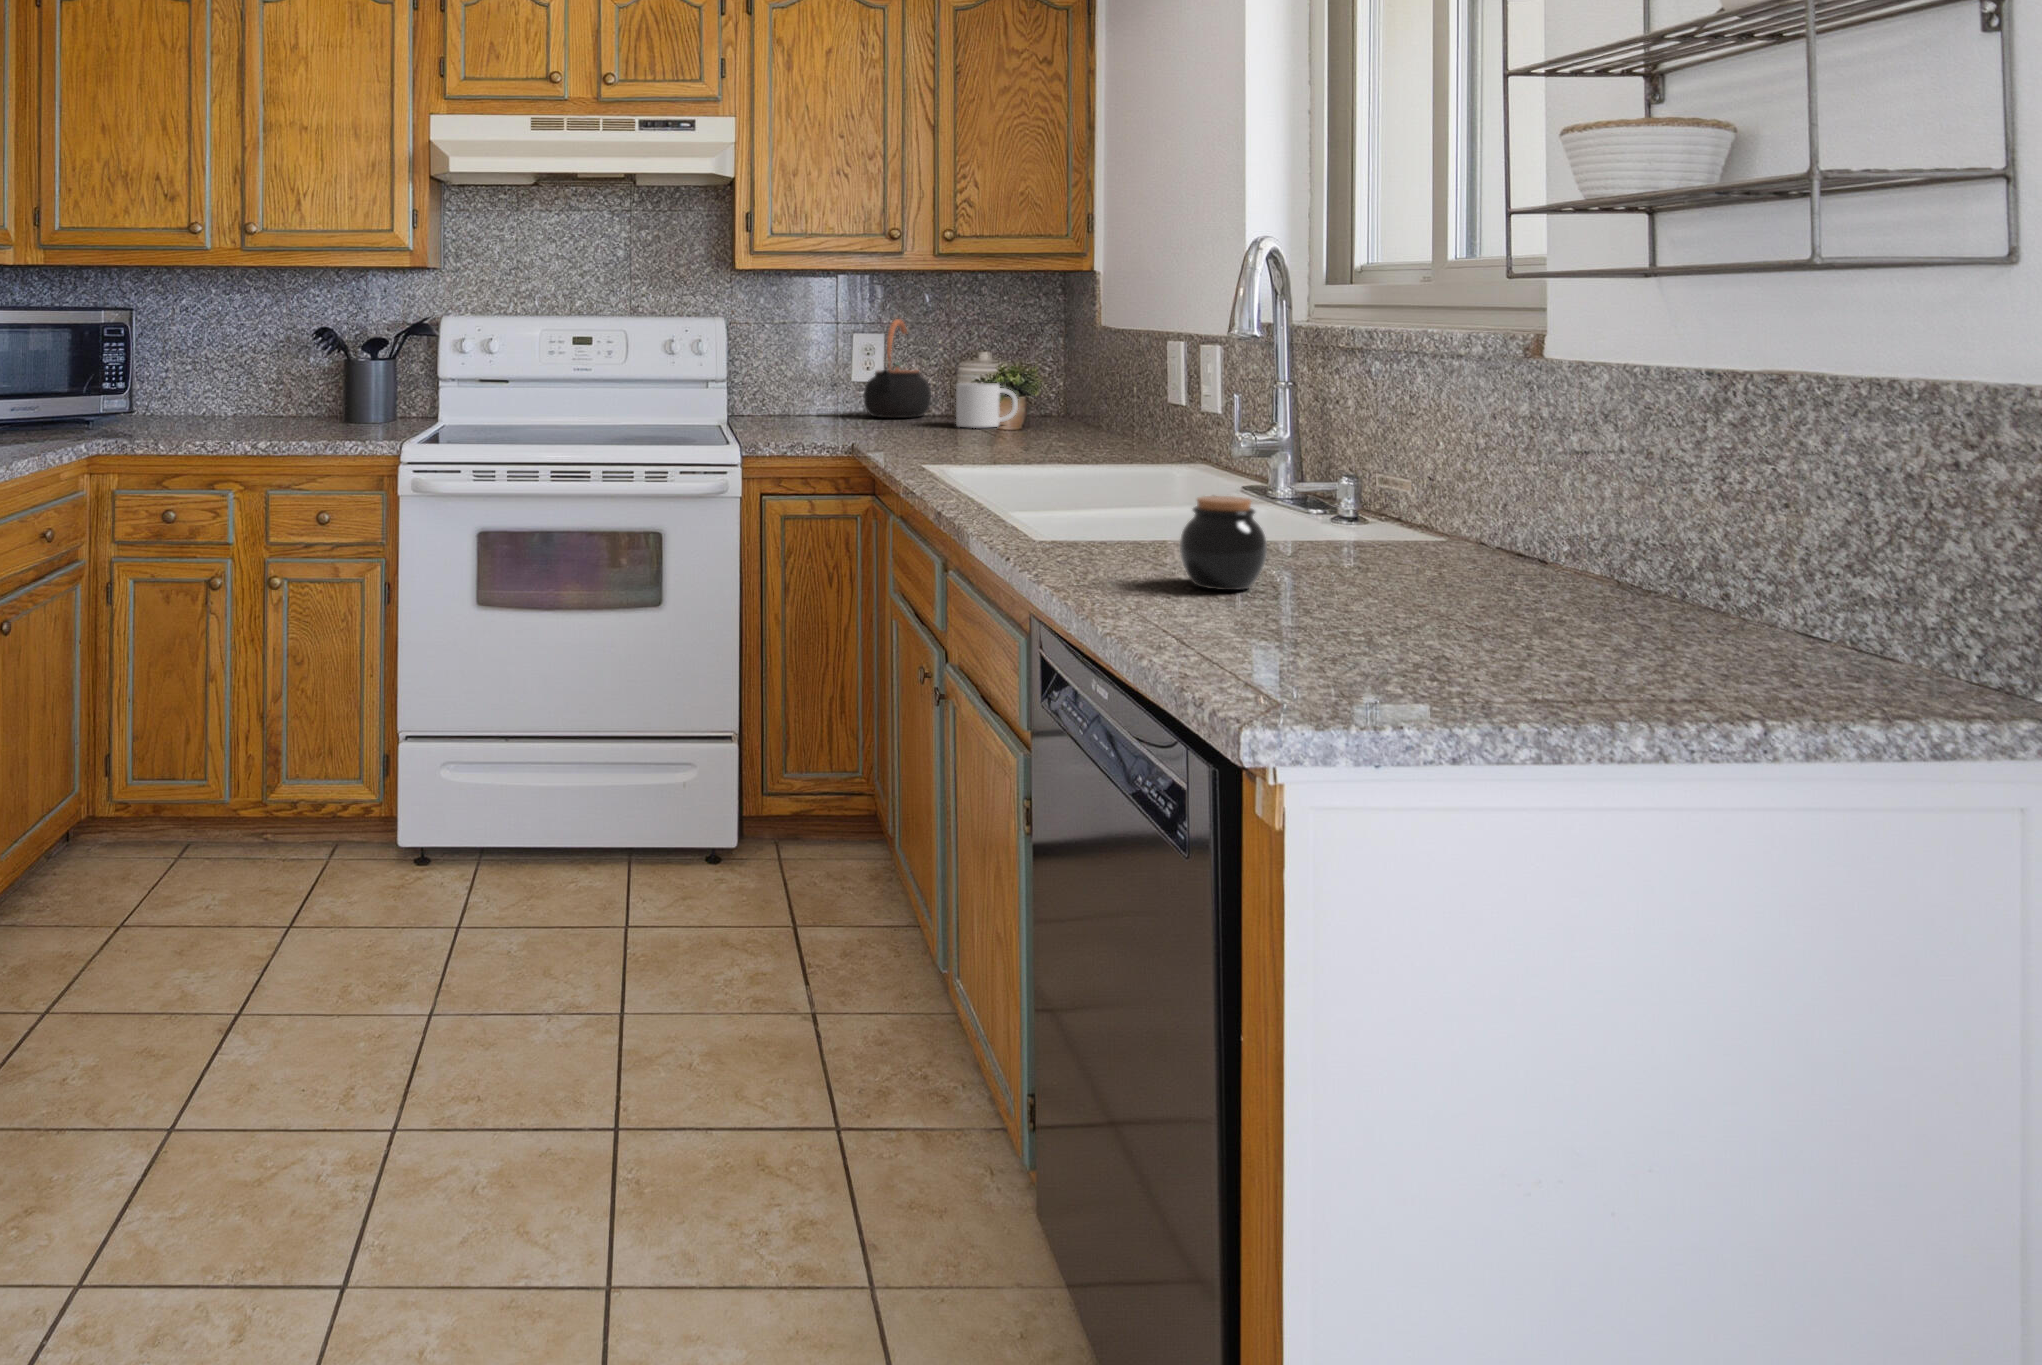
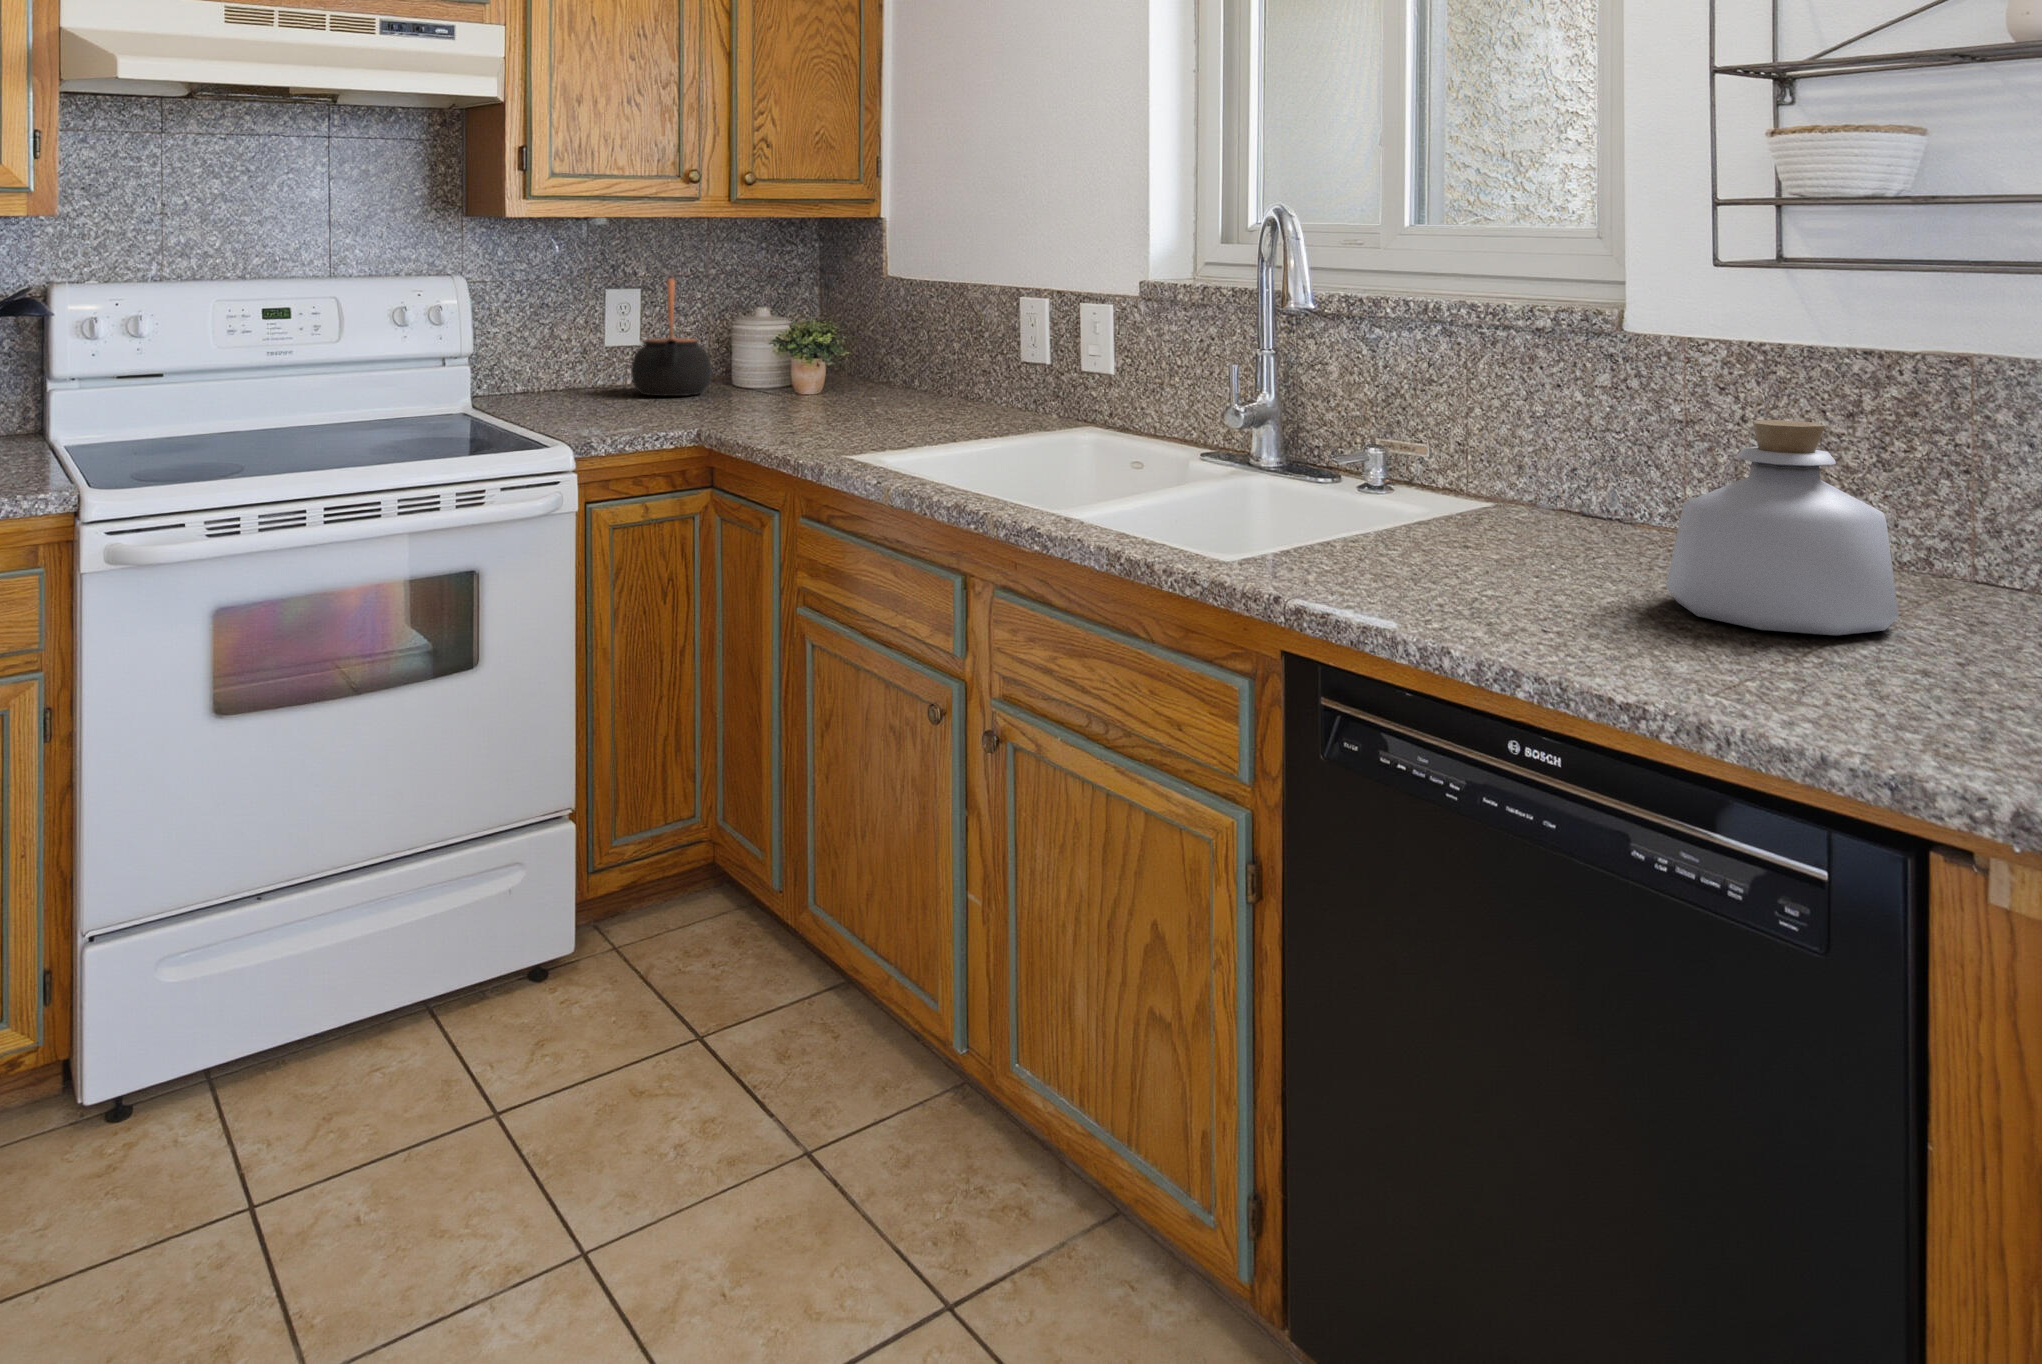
mug: present [956,383,1018,427] -> none [769,353,835,406]
bottle: none [1344,433,1577,646] -> present [1666,420,1899,635]
jar: present [1180,496,1267,590] -> none [1450,492,1544,595]

